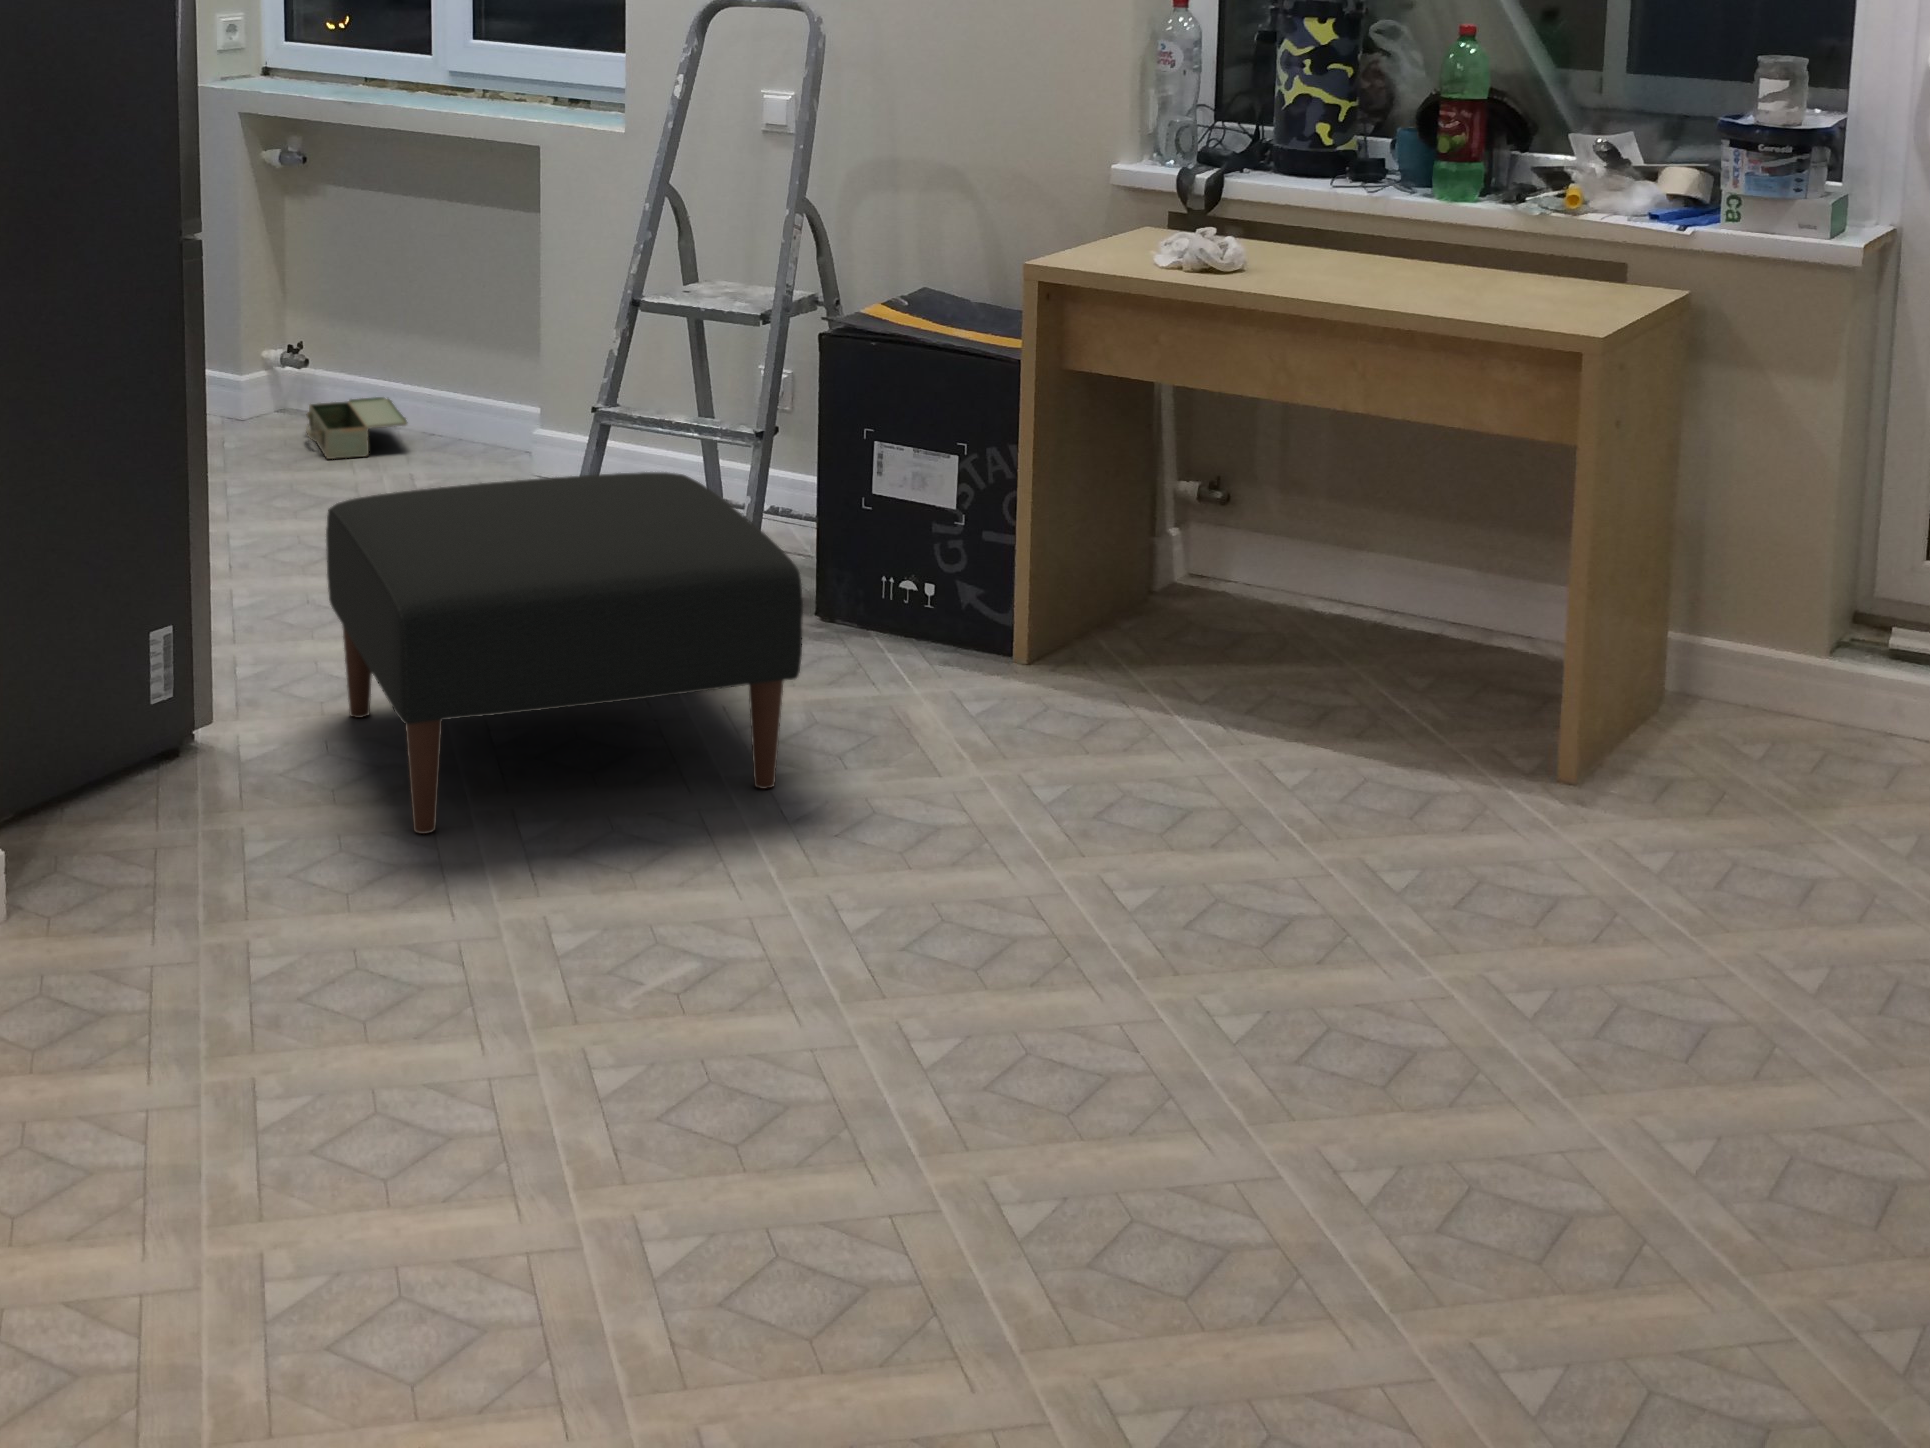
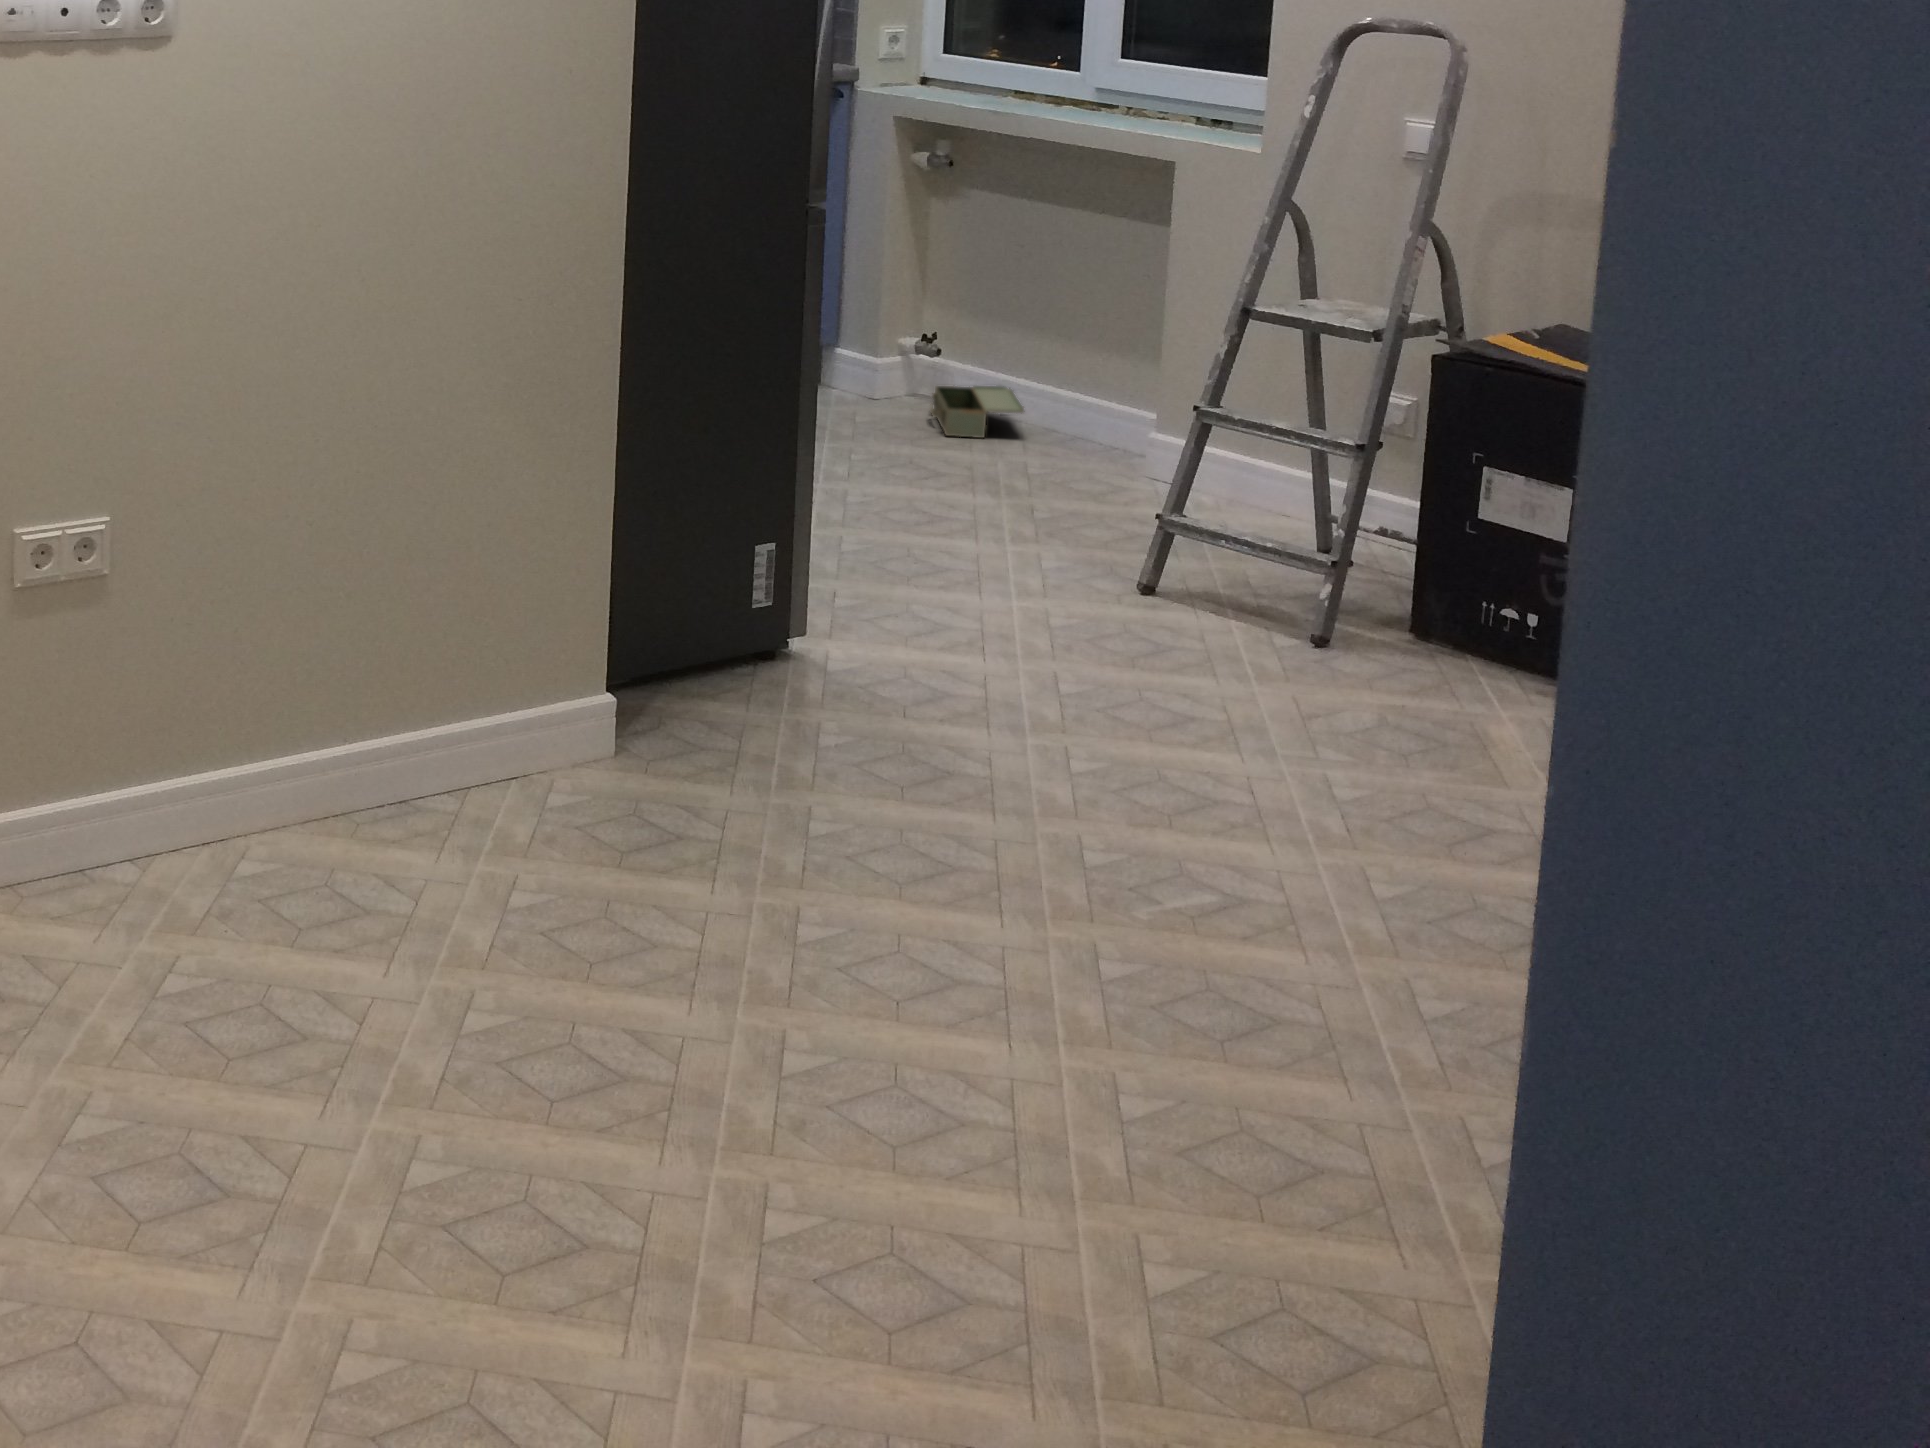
ottoman: present [326,472,803,834] -> none [917,453,1369,773]

